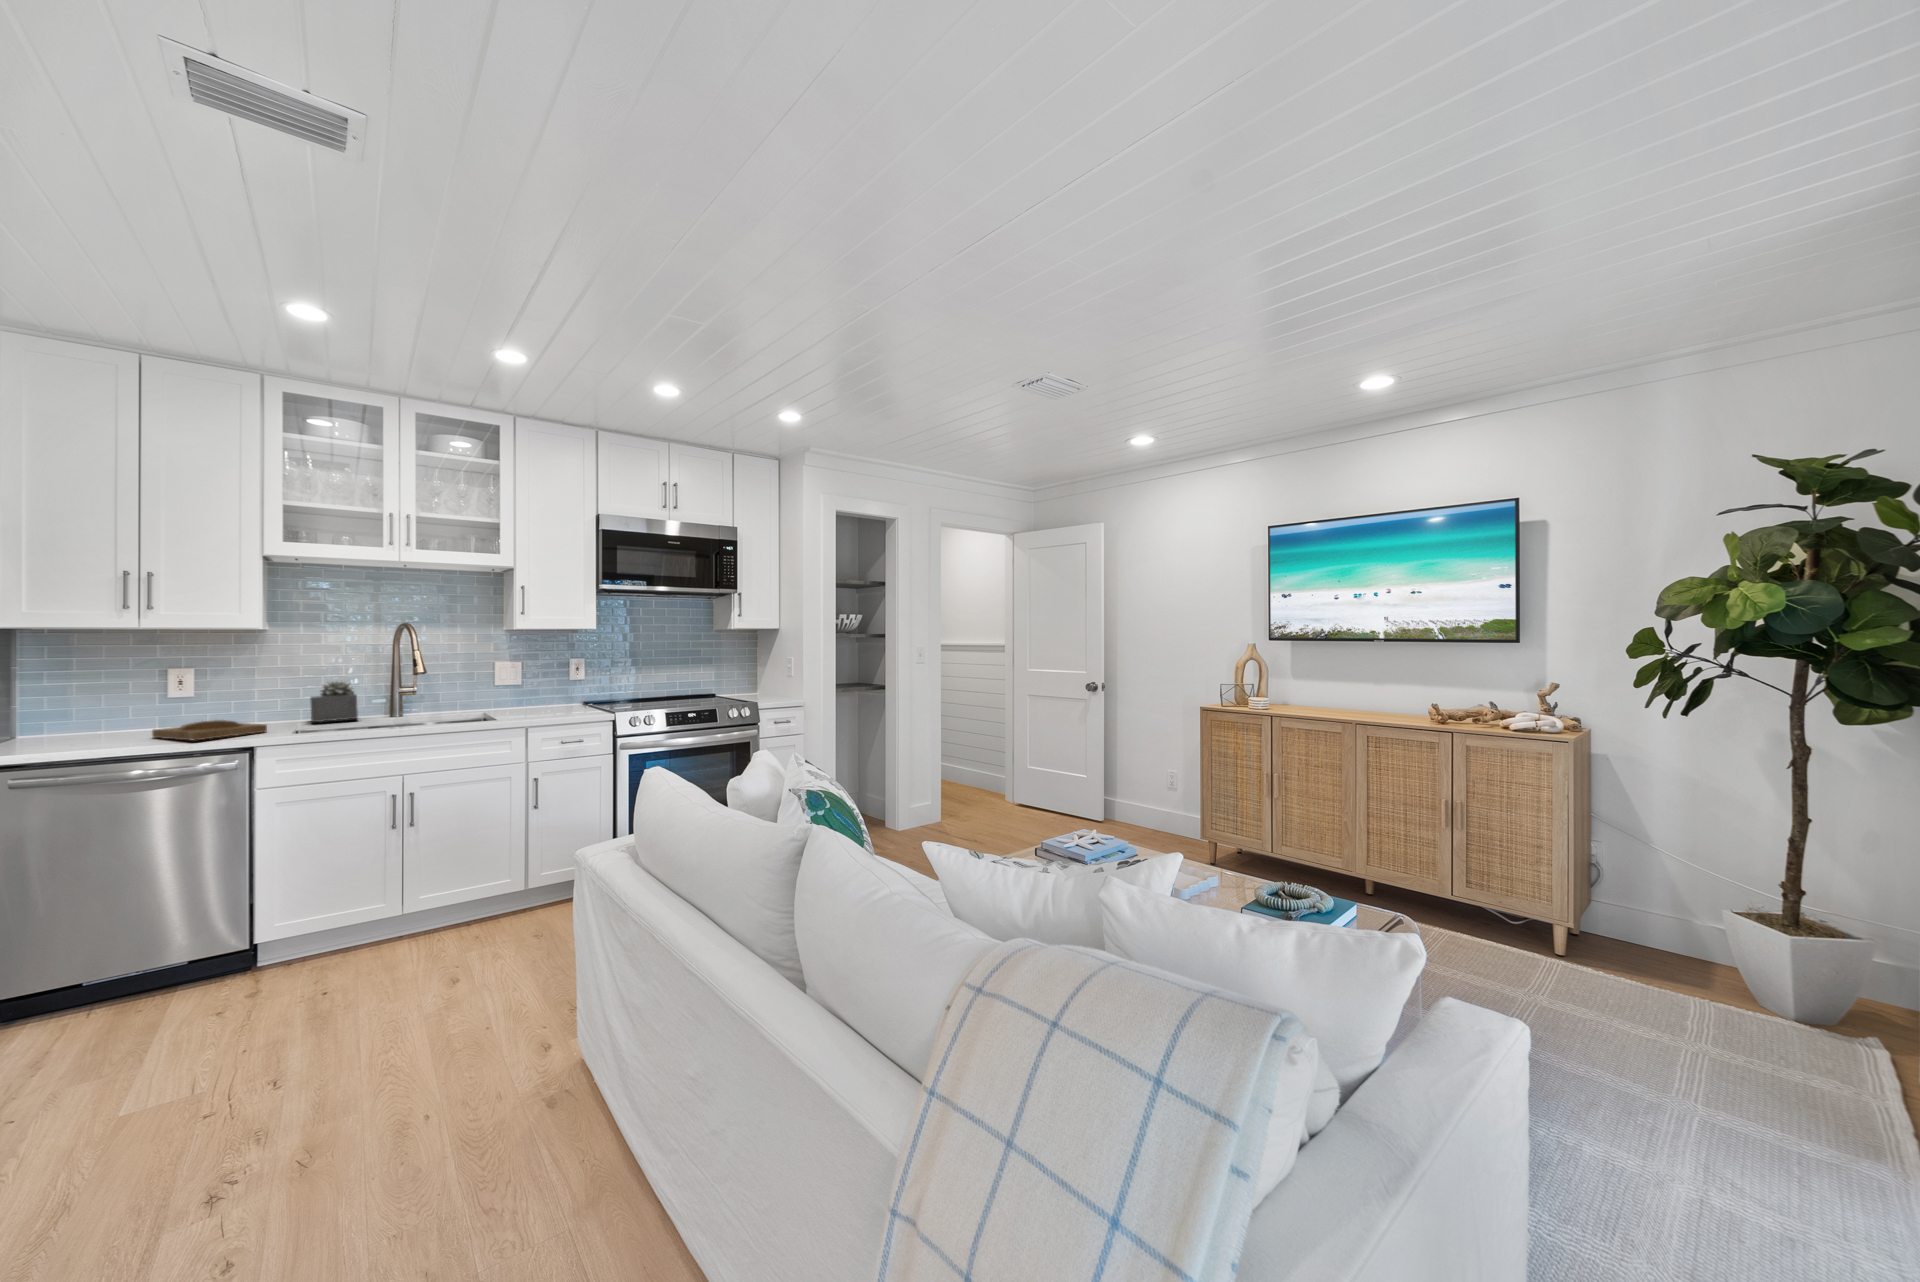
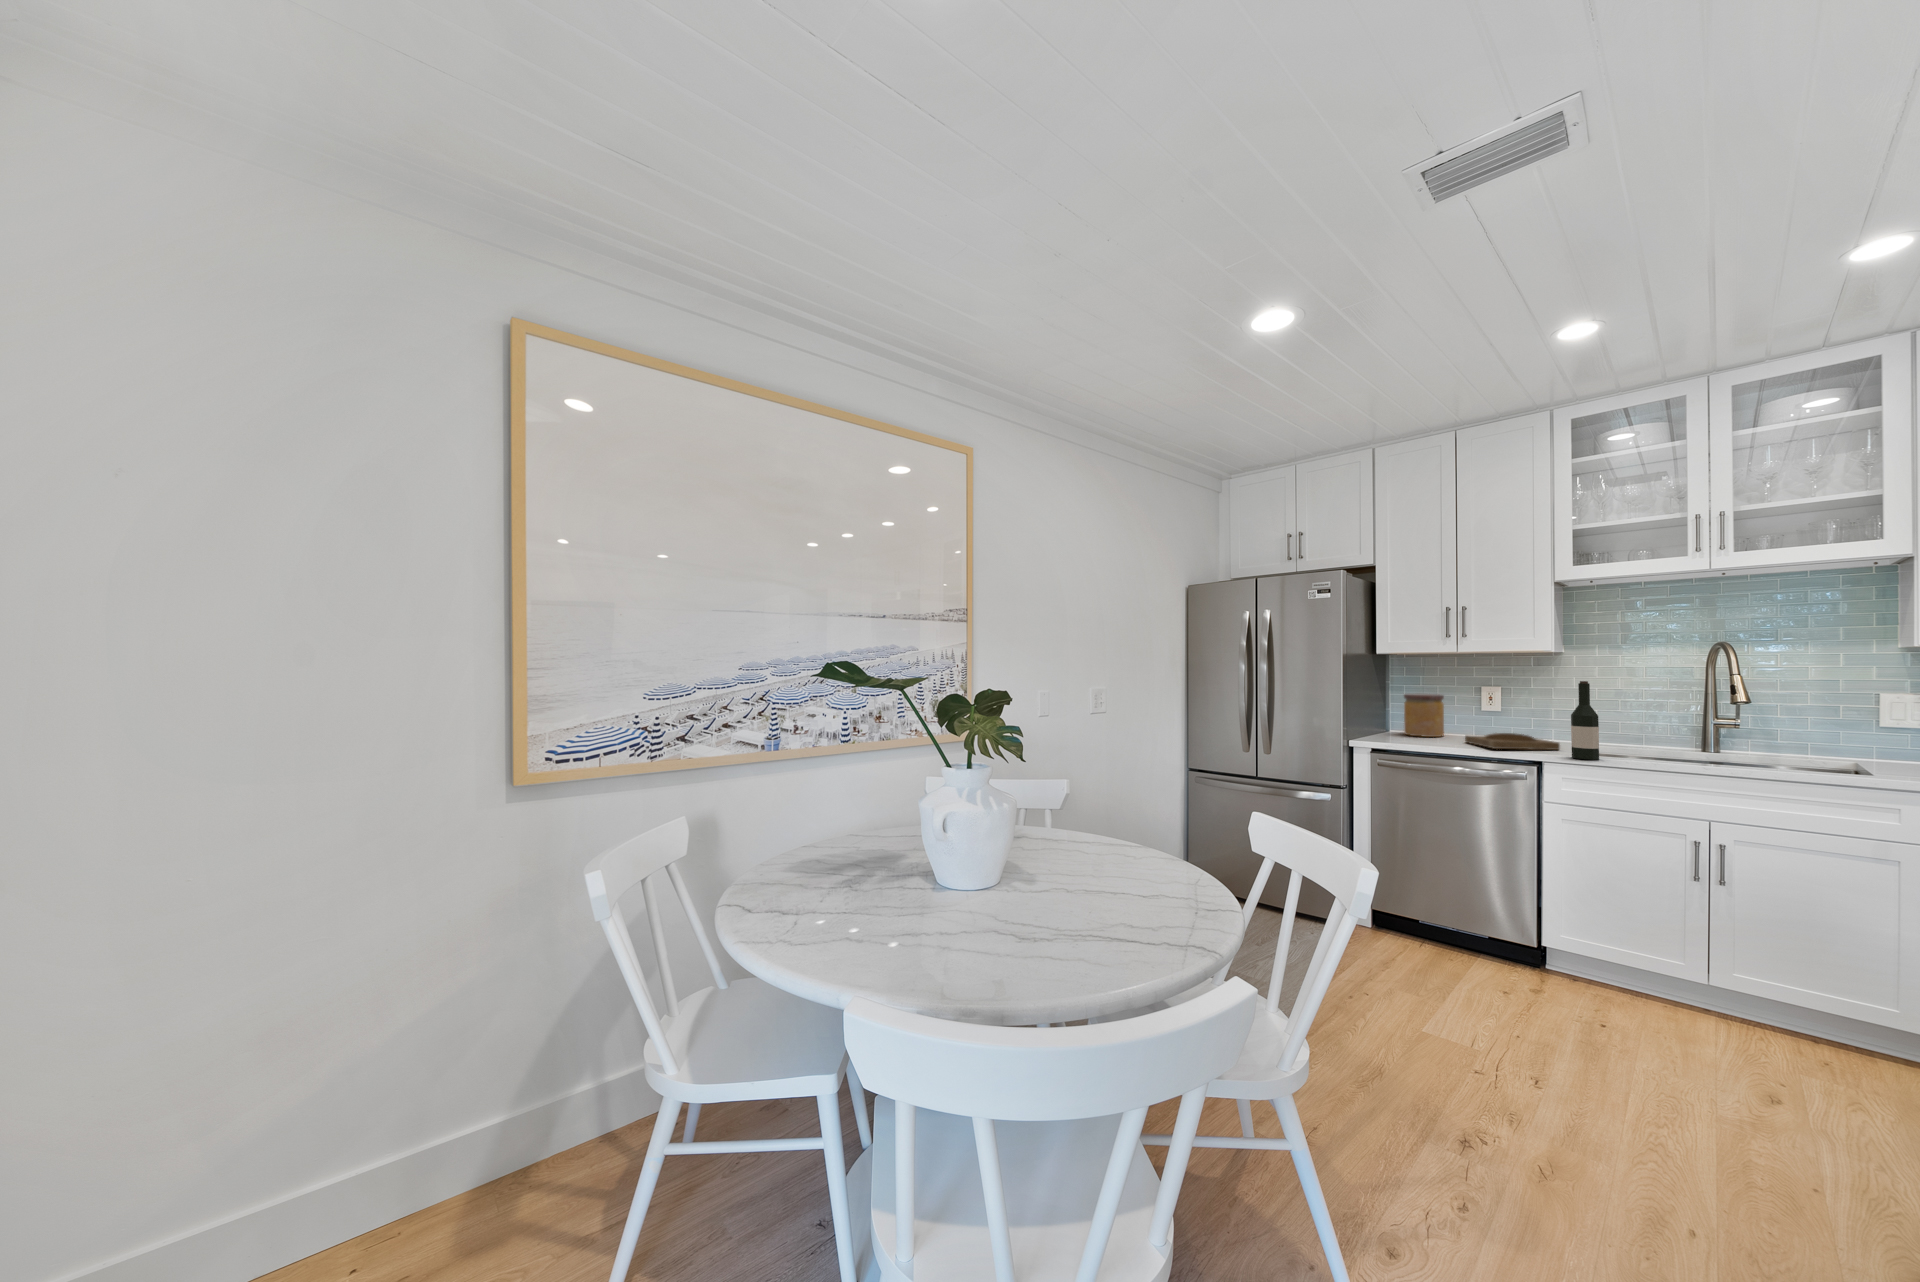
wine bottle: none [282,662,309,738] -> present [1571,681,1599,760]
succulent plant: present [310,681,358,722] -> none [1606,705,1662,749]
jar: none [55,683,119,738] -> present [1404,694,1444,737]

